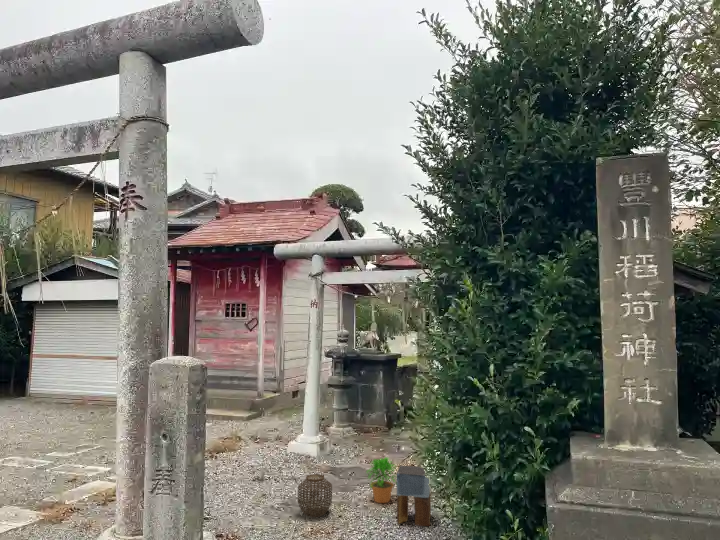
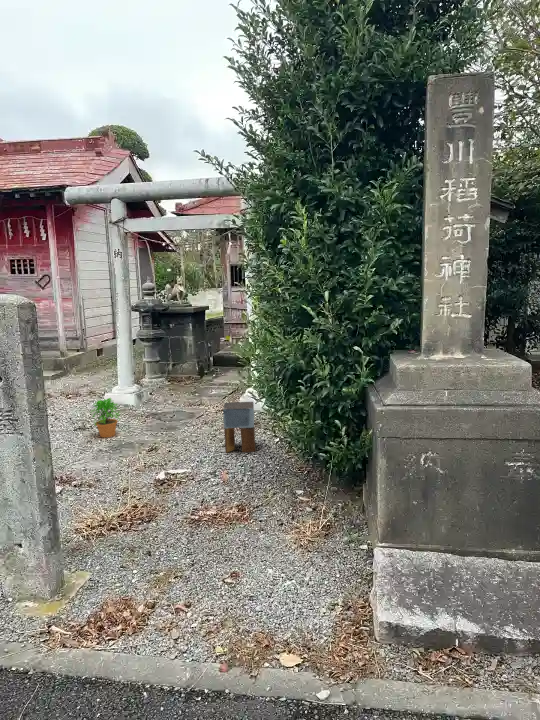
potted plant: present [367,457,395,503] -> present [91,398,120,438]
woven basket: present [298,474,332,517] -> none [126,418,161,457]

